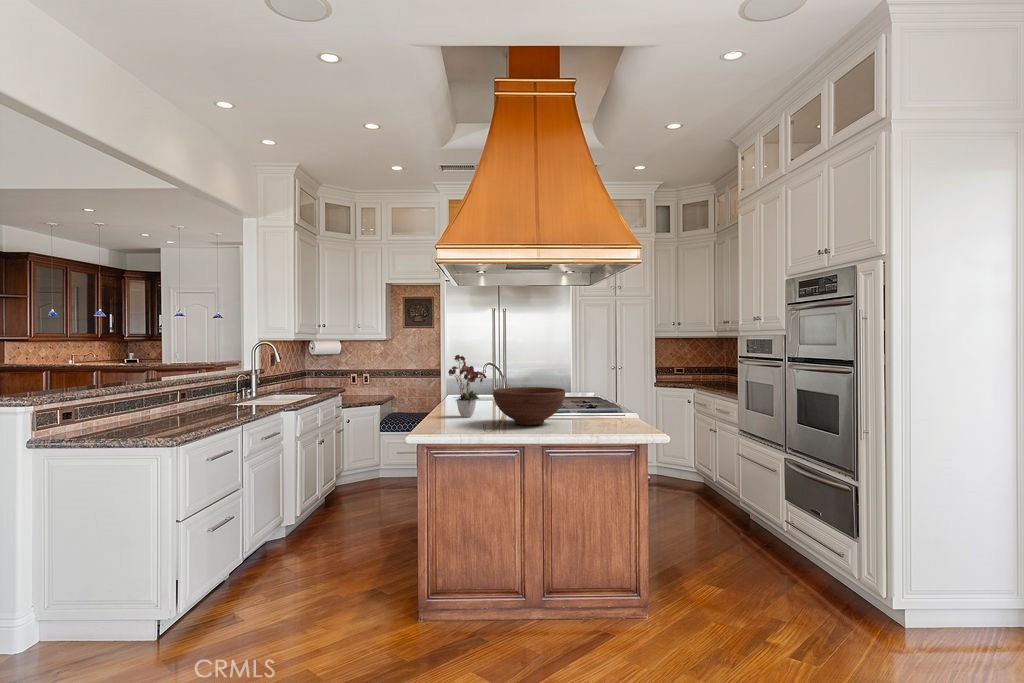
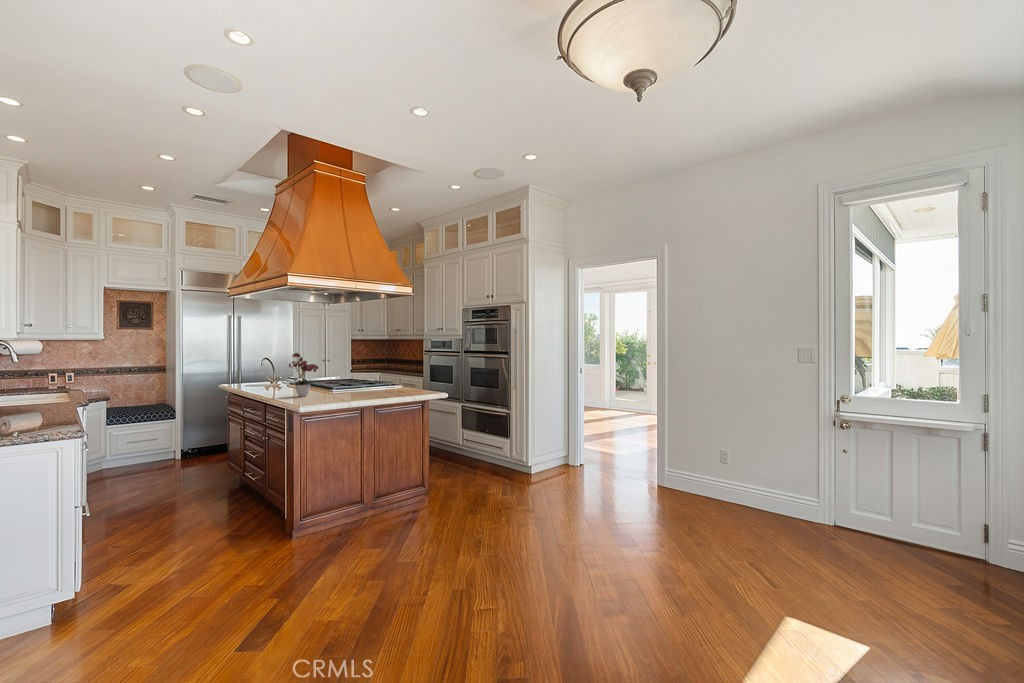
fruit bowl: present [493,387,565,425] -> none [338,373,385,396]

